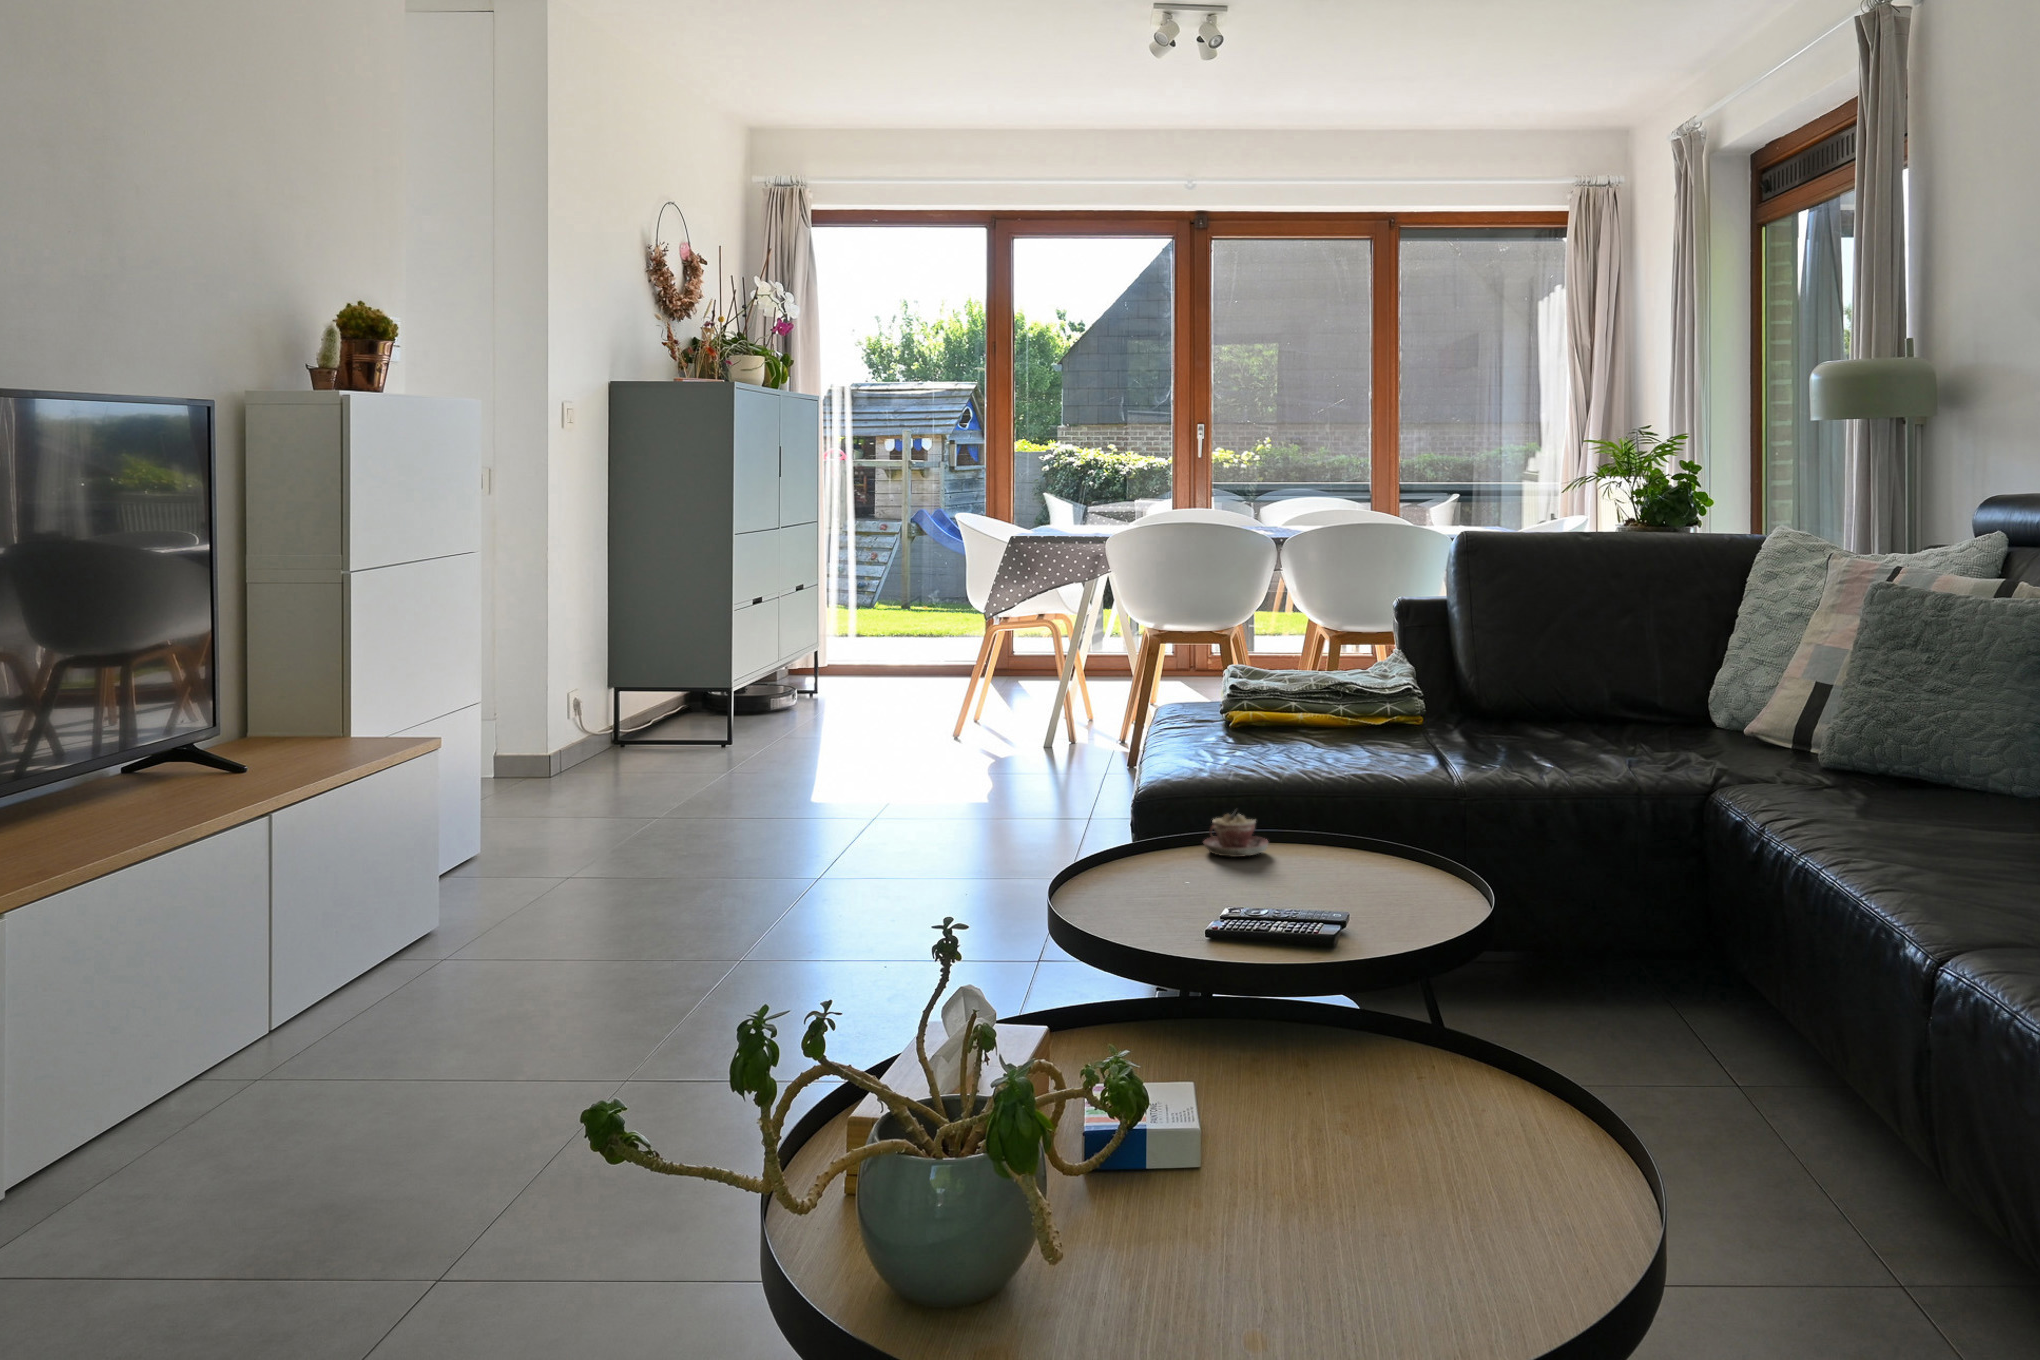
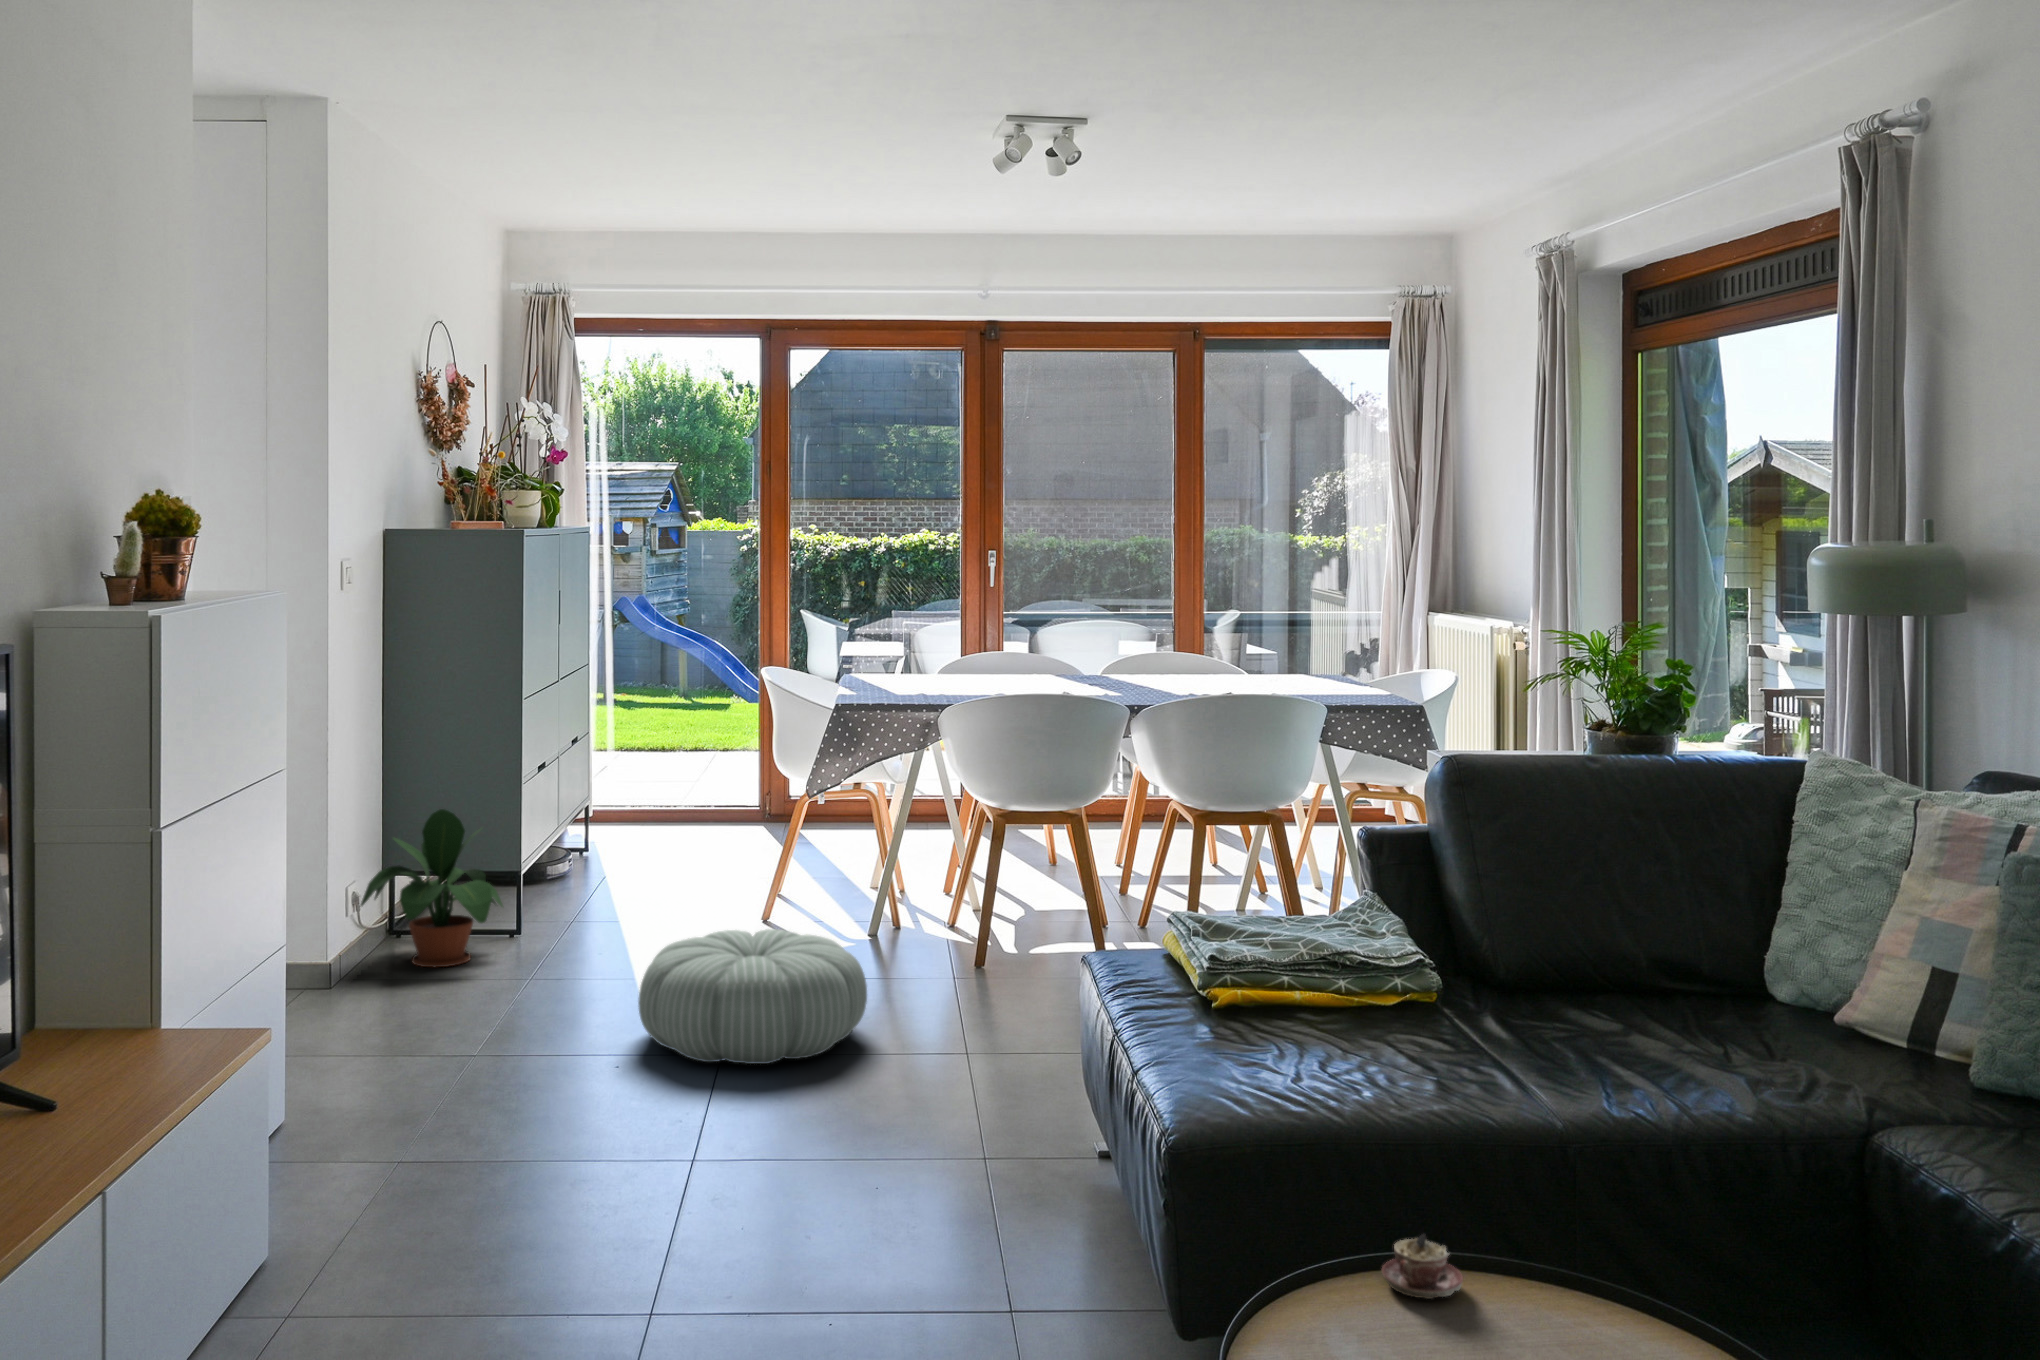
potted plant: none [585,621,708,760] -> present [361,809,503,967]
pouf: none [790,714,991,818] -> present [638,929,867,1064]

